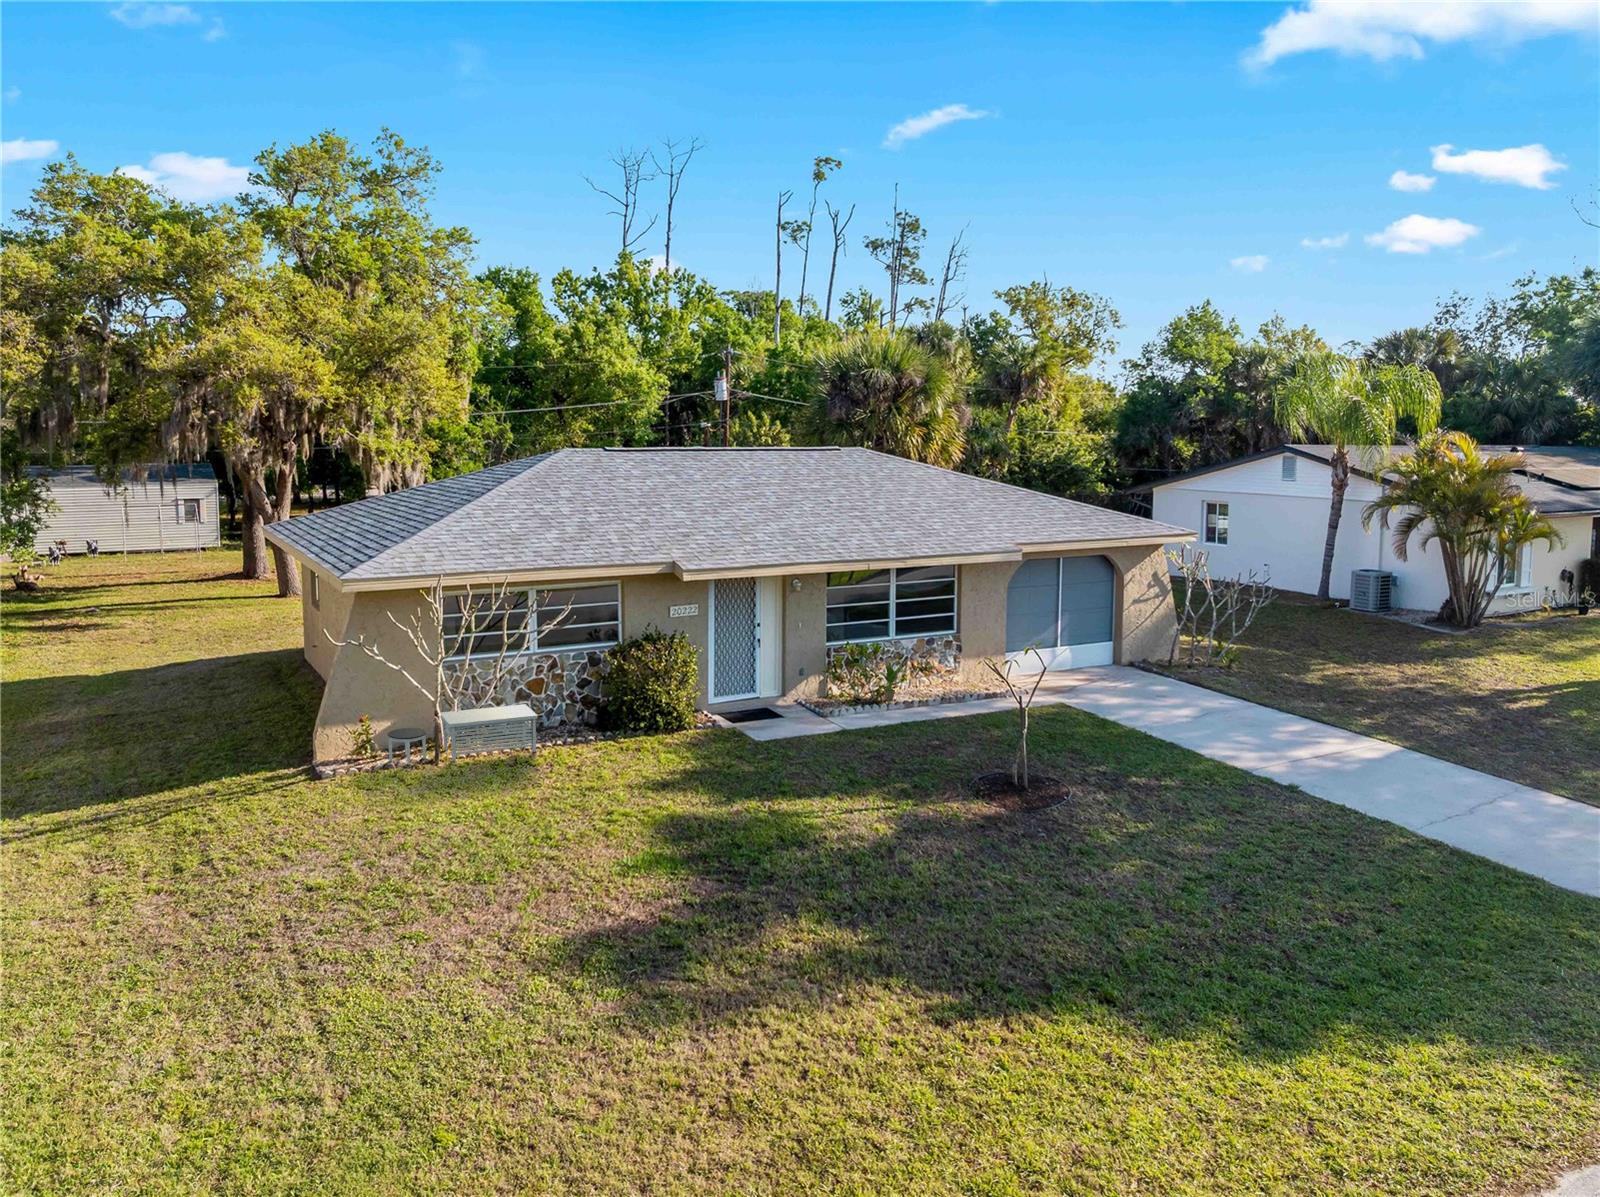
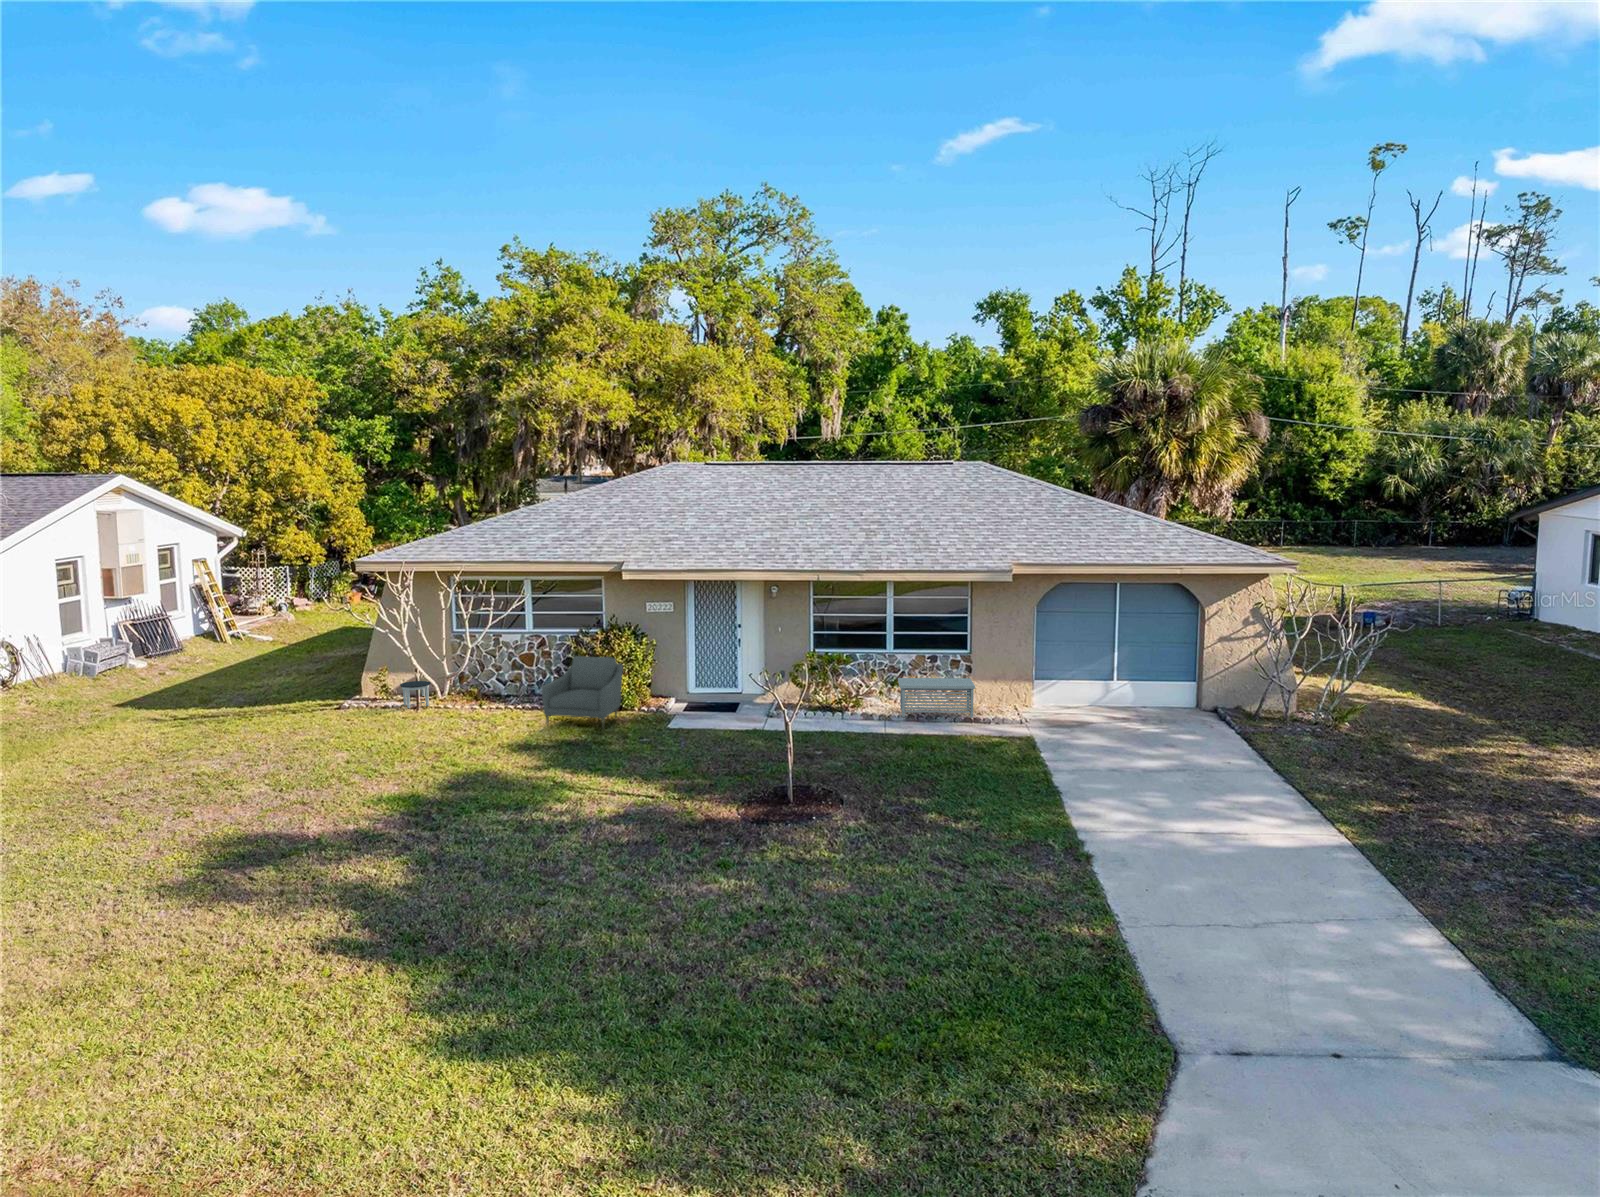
potted plant: present [877,664,902,701] -> none [852,674,884,712]
chair: none [622,674,707,761] -> present [542,656,623,728]
storage bench: present [440,704,538,761] -> present [898,678,975,718]

